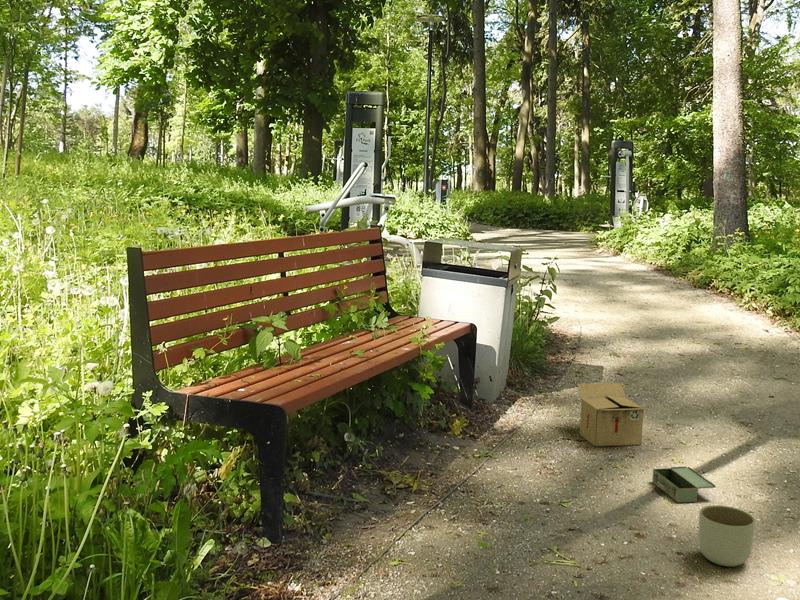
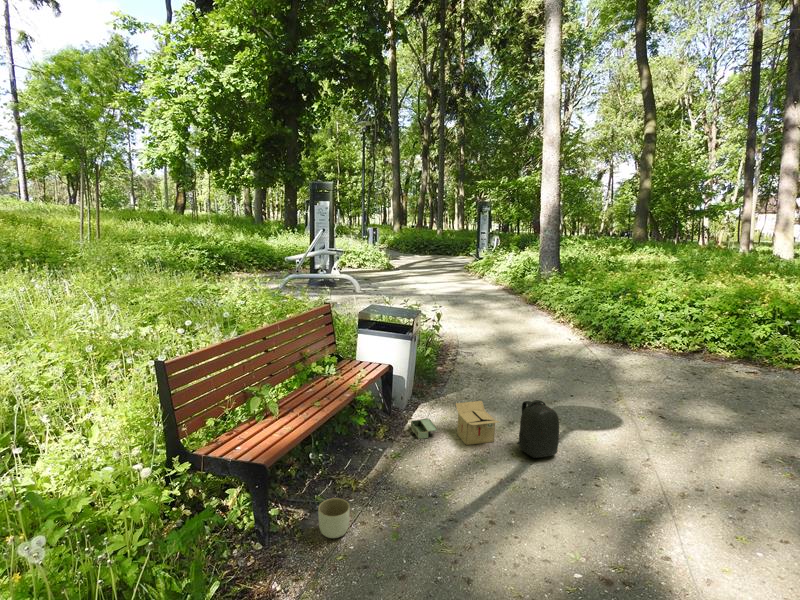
backpack: none [679,373,752,465] -> present [517,400,559,458]
toolbox: present [652,467,716,503] -> present [411,419,437,439]
planter: present [698,505,755,567] -> present [318,498,350,538]

